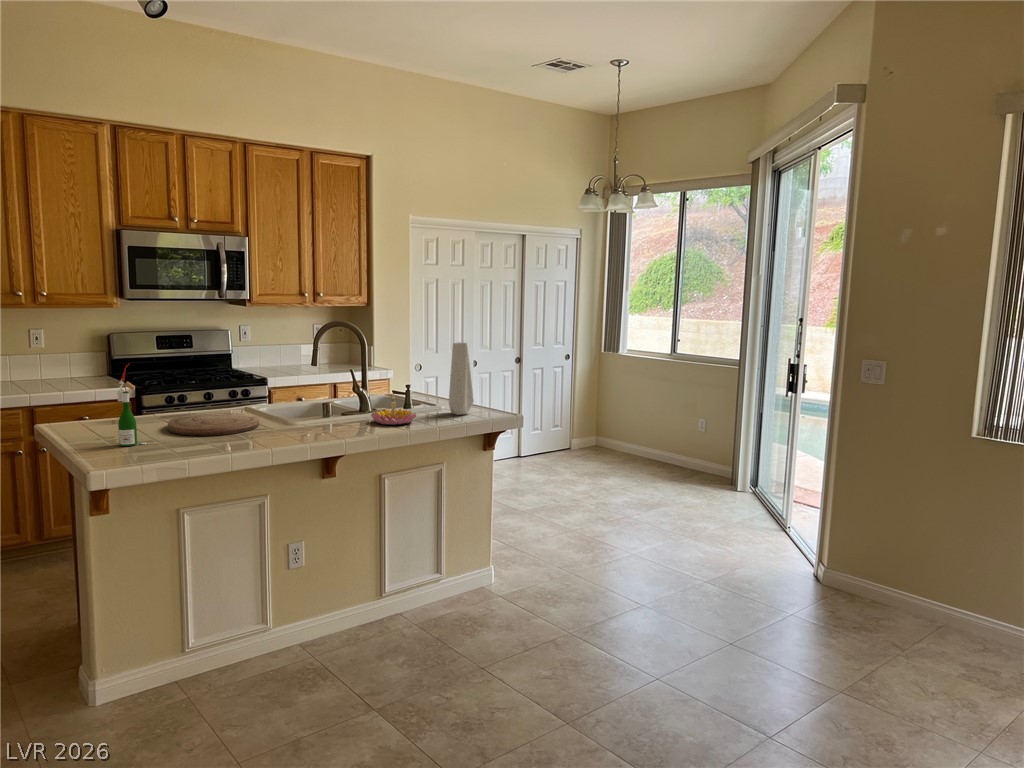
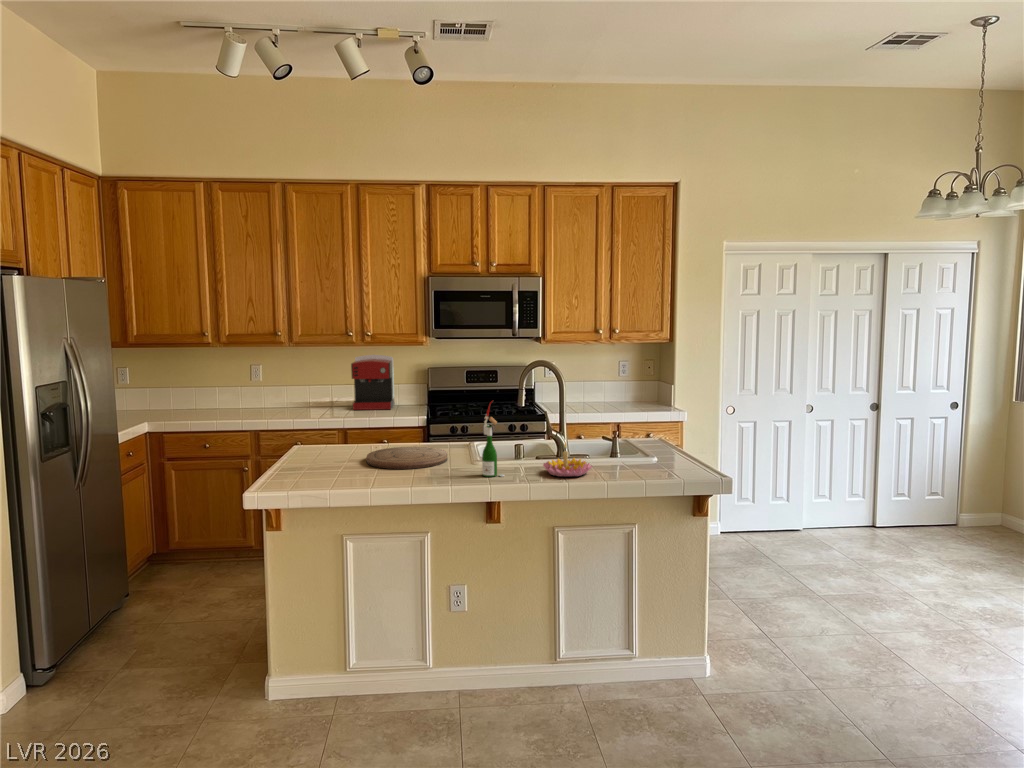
coffee maker: none [13,320,76,386] -> present [351,355,394,410]
vase: present [449,342,474,415] -> none [639,388,670,473]
wine bottle: present [117,364,146,446] -> present [482,401,504,477]

